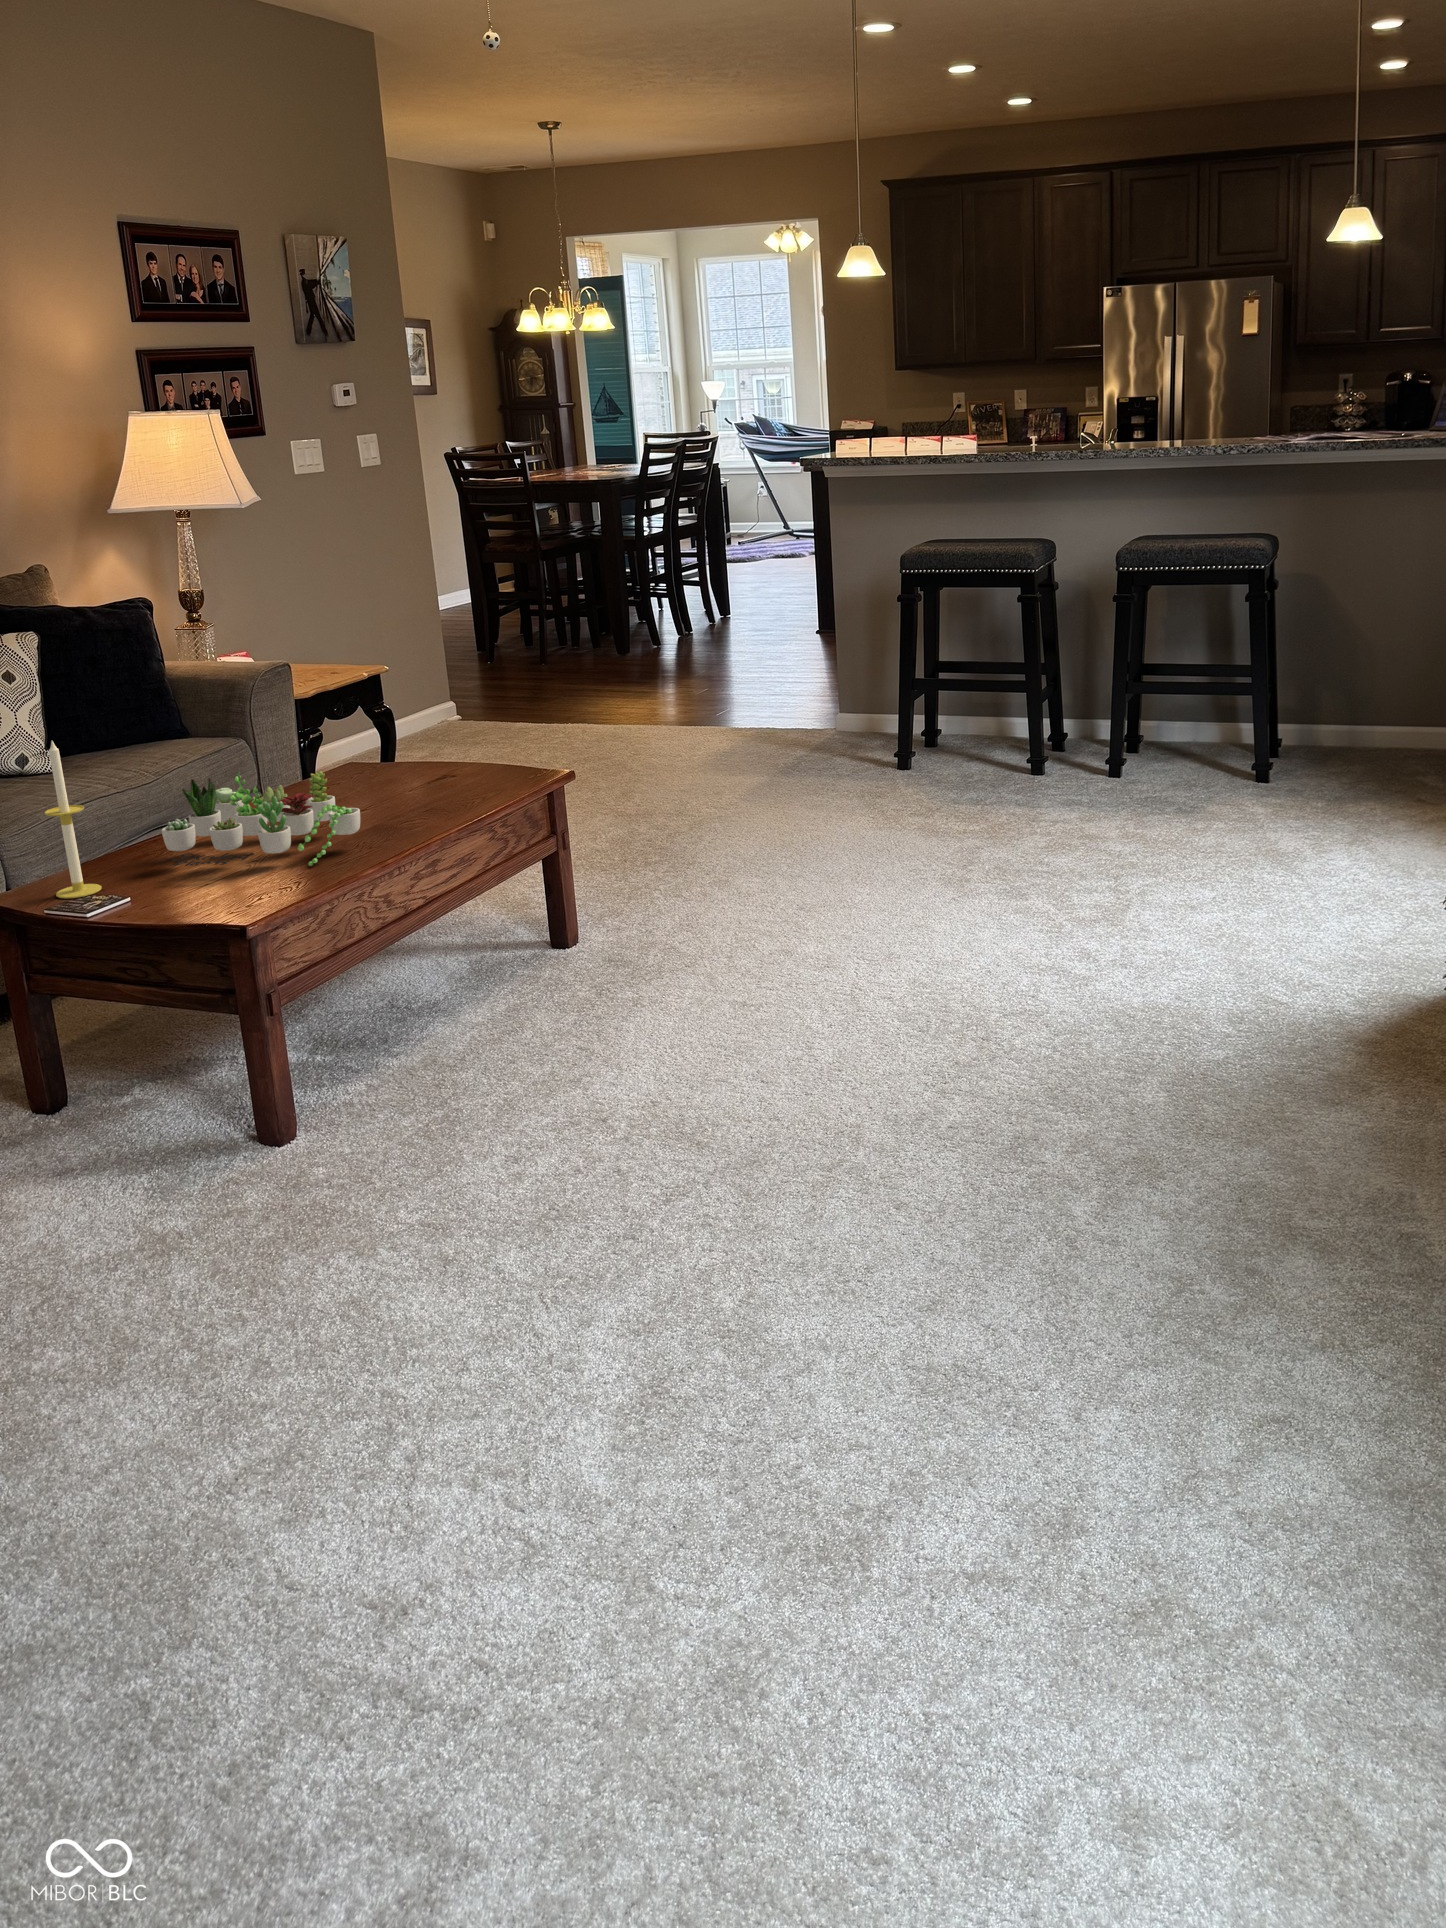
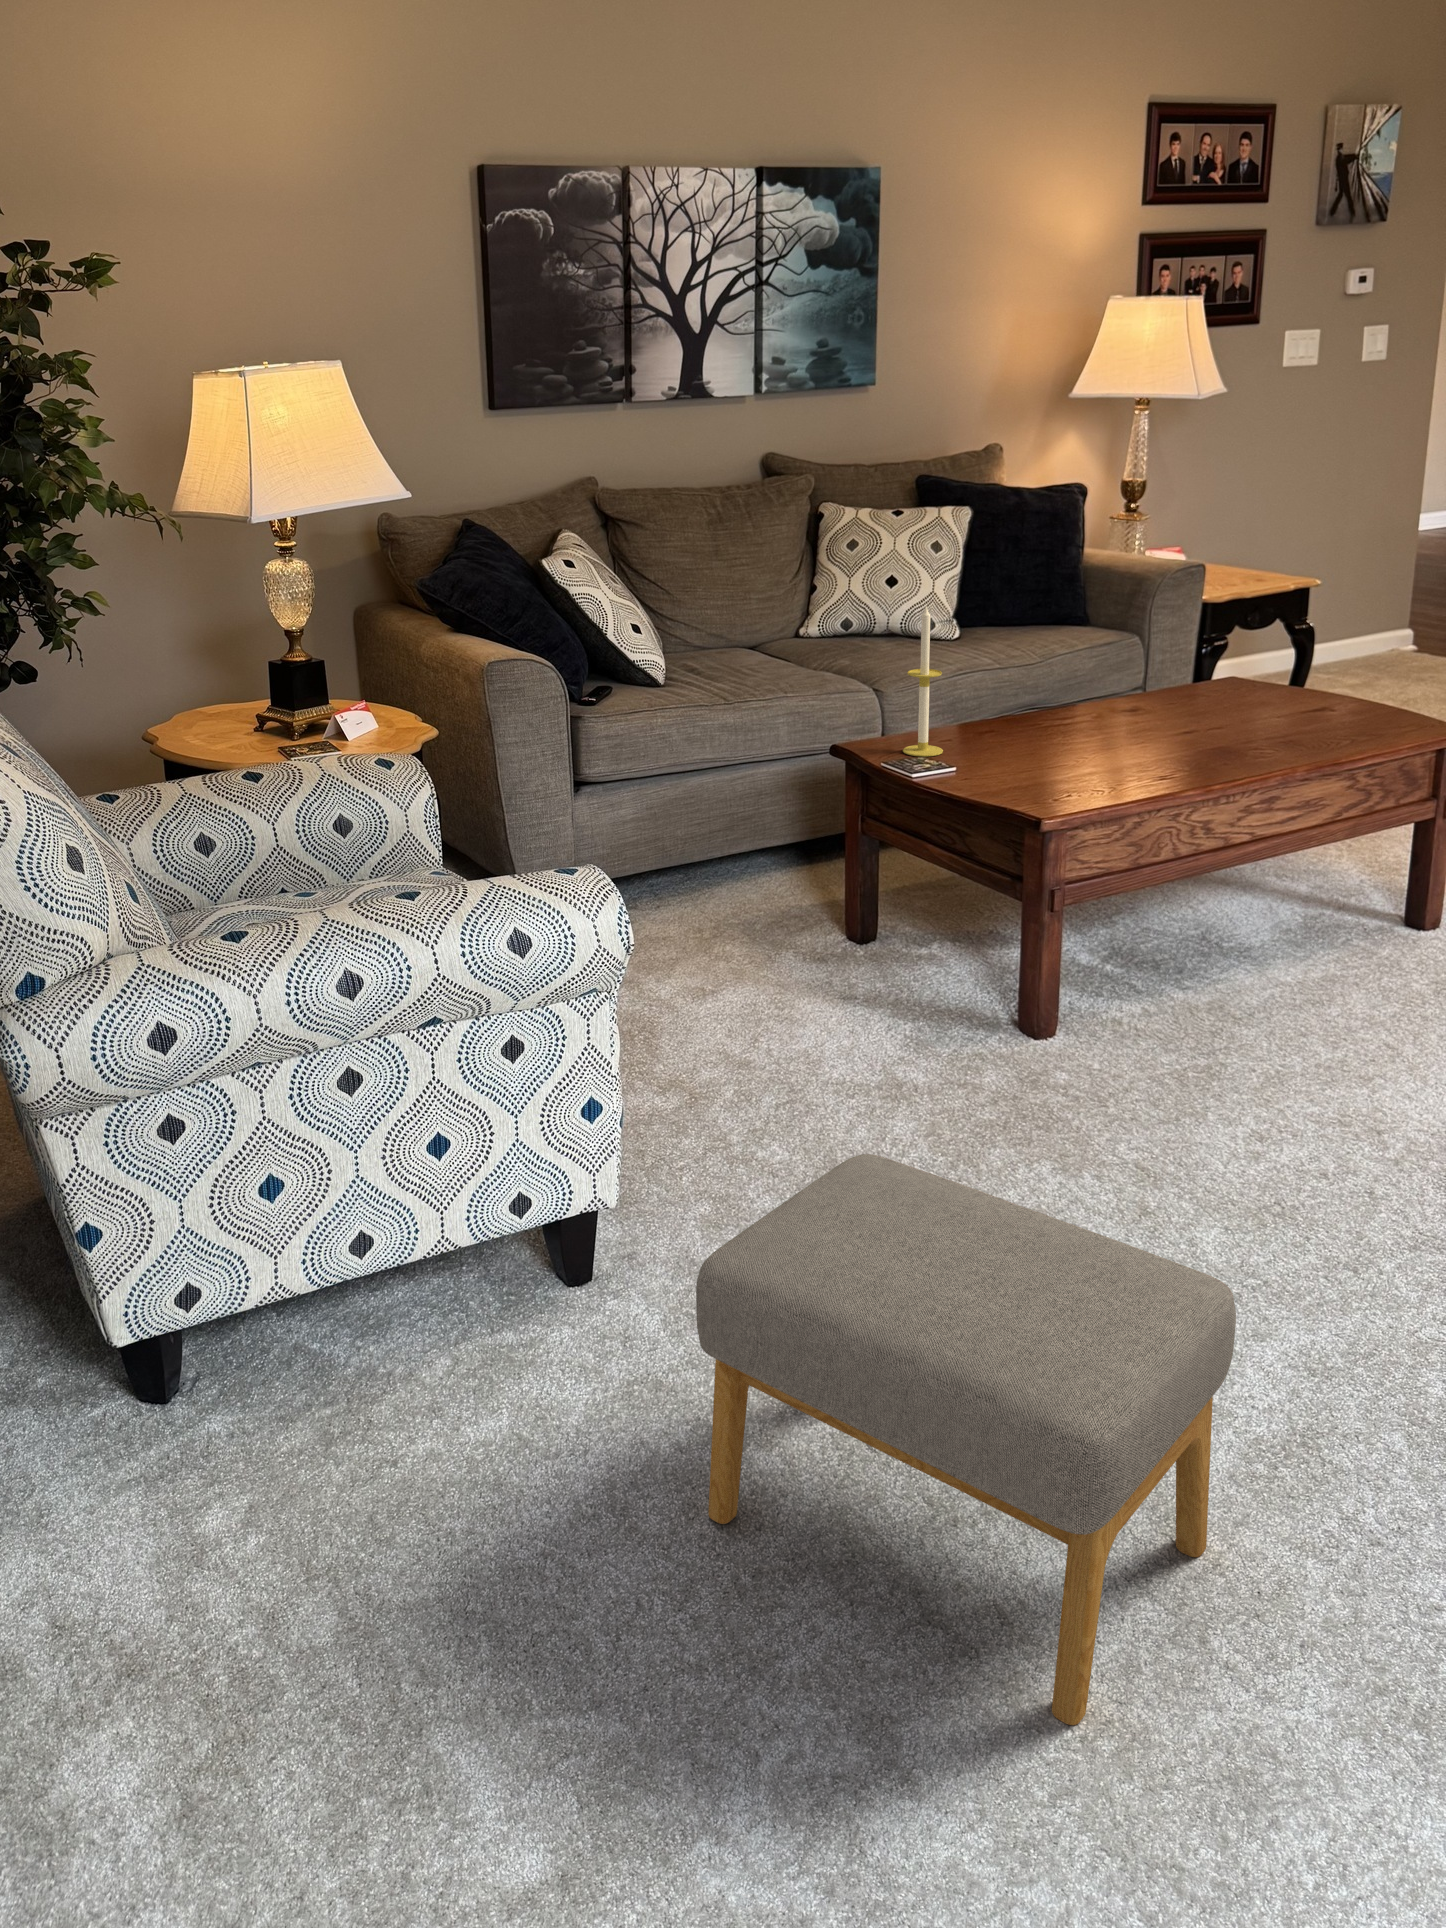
succulent plant: present [162,770,360,866] -> none [988,664,1205,774]
footstool: none [94,1274,620,1749] -> present [696,1154,1236,1725]

